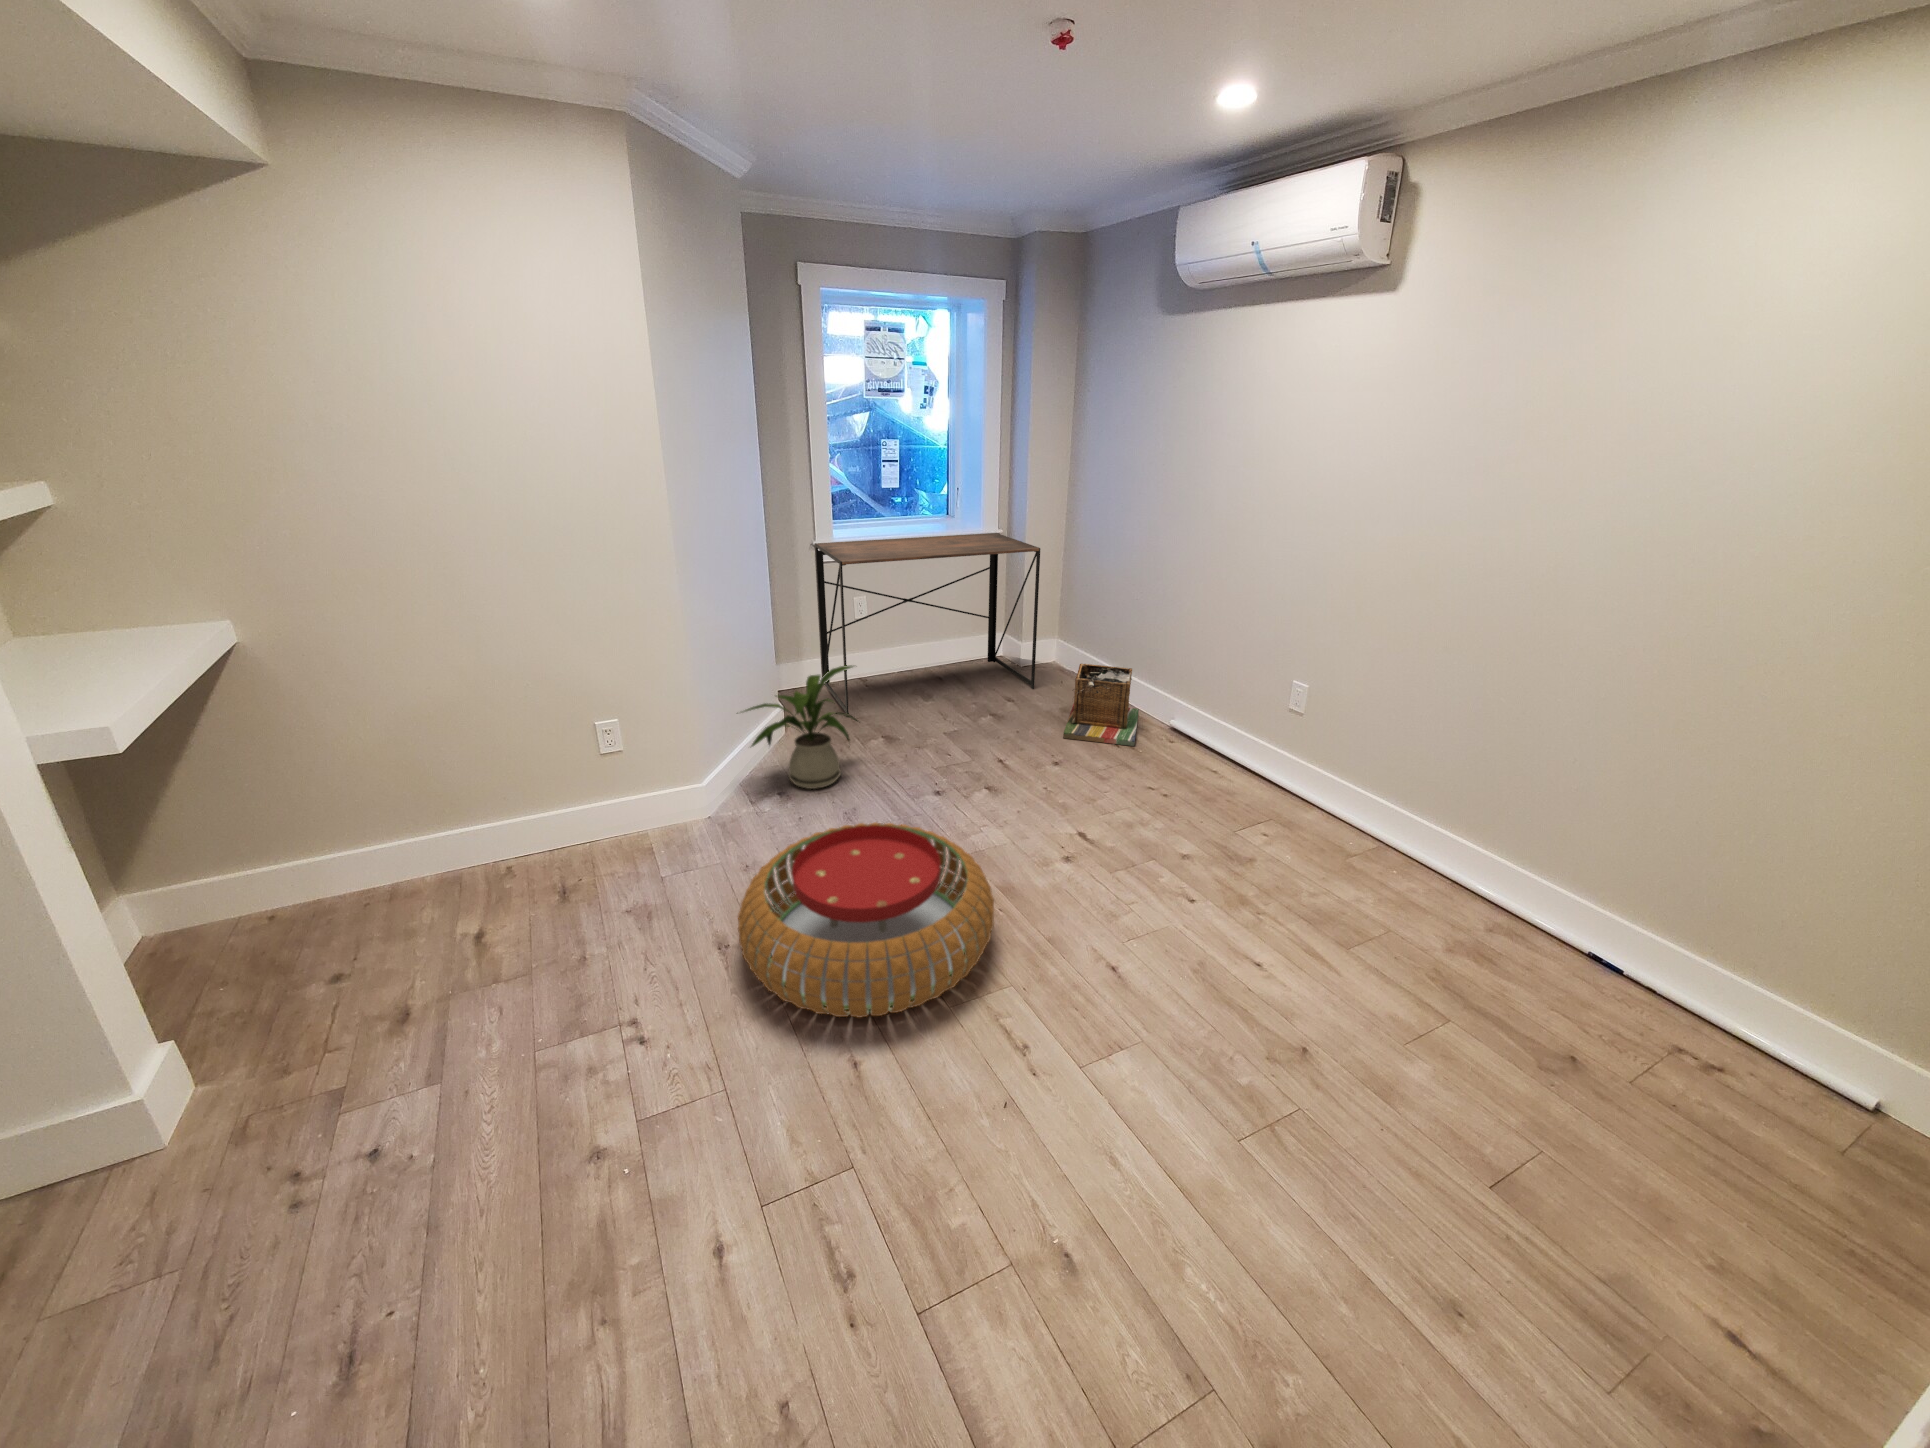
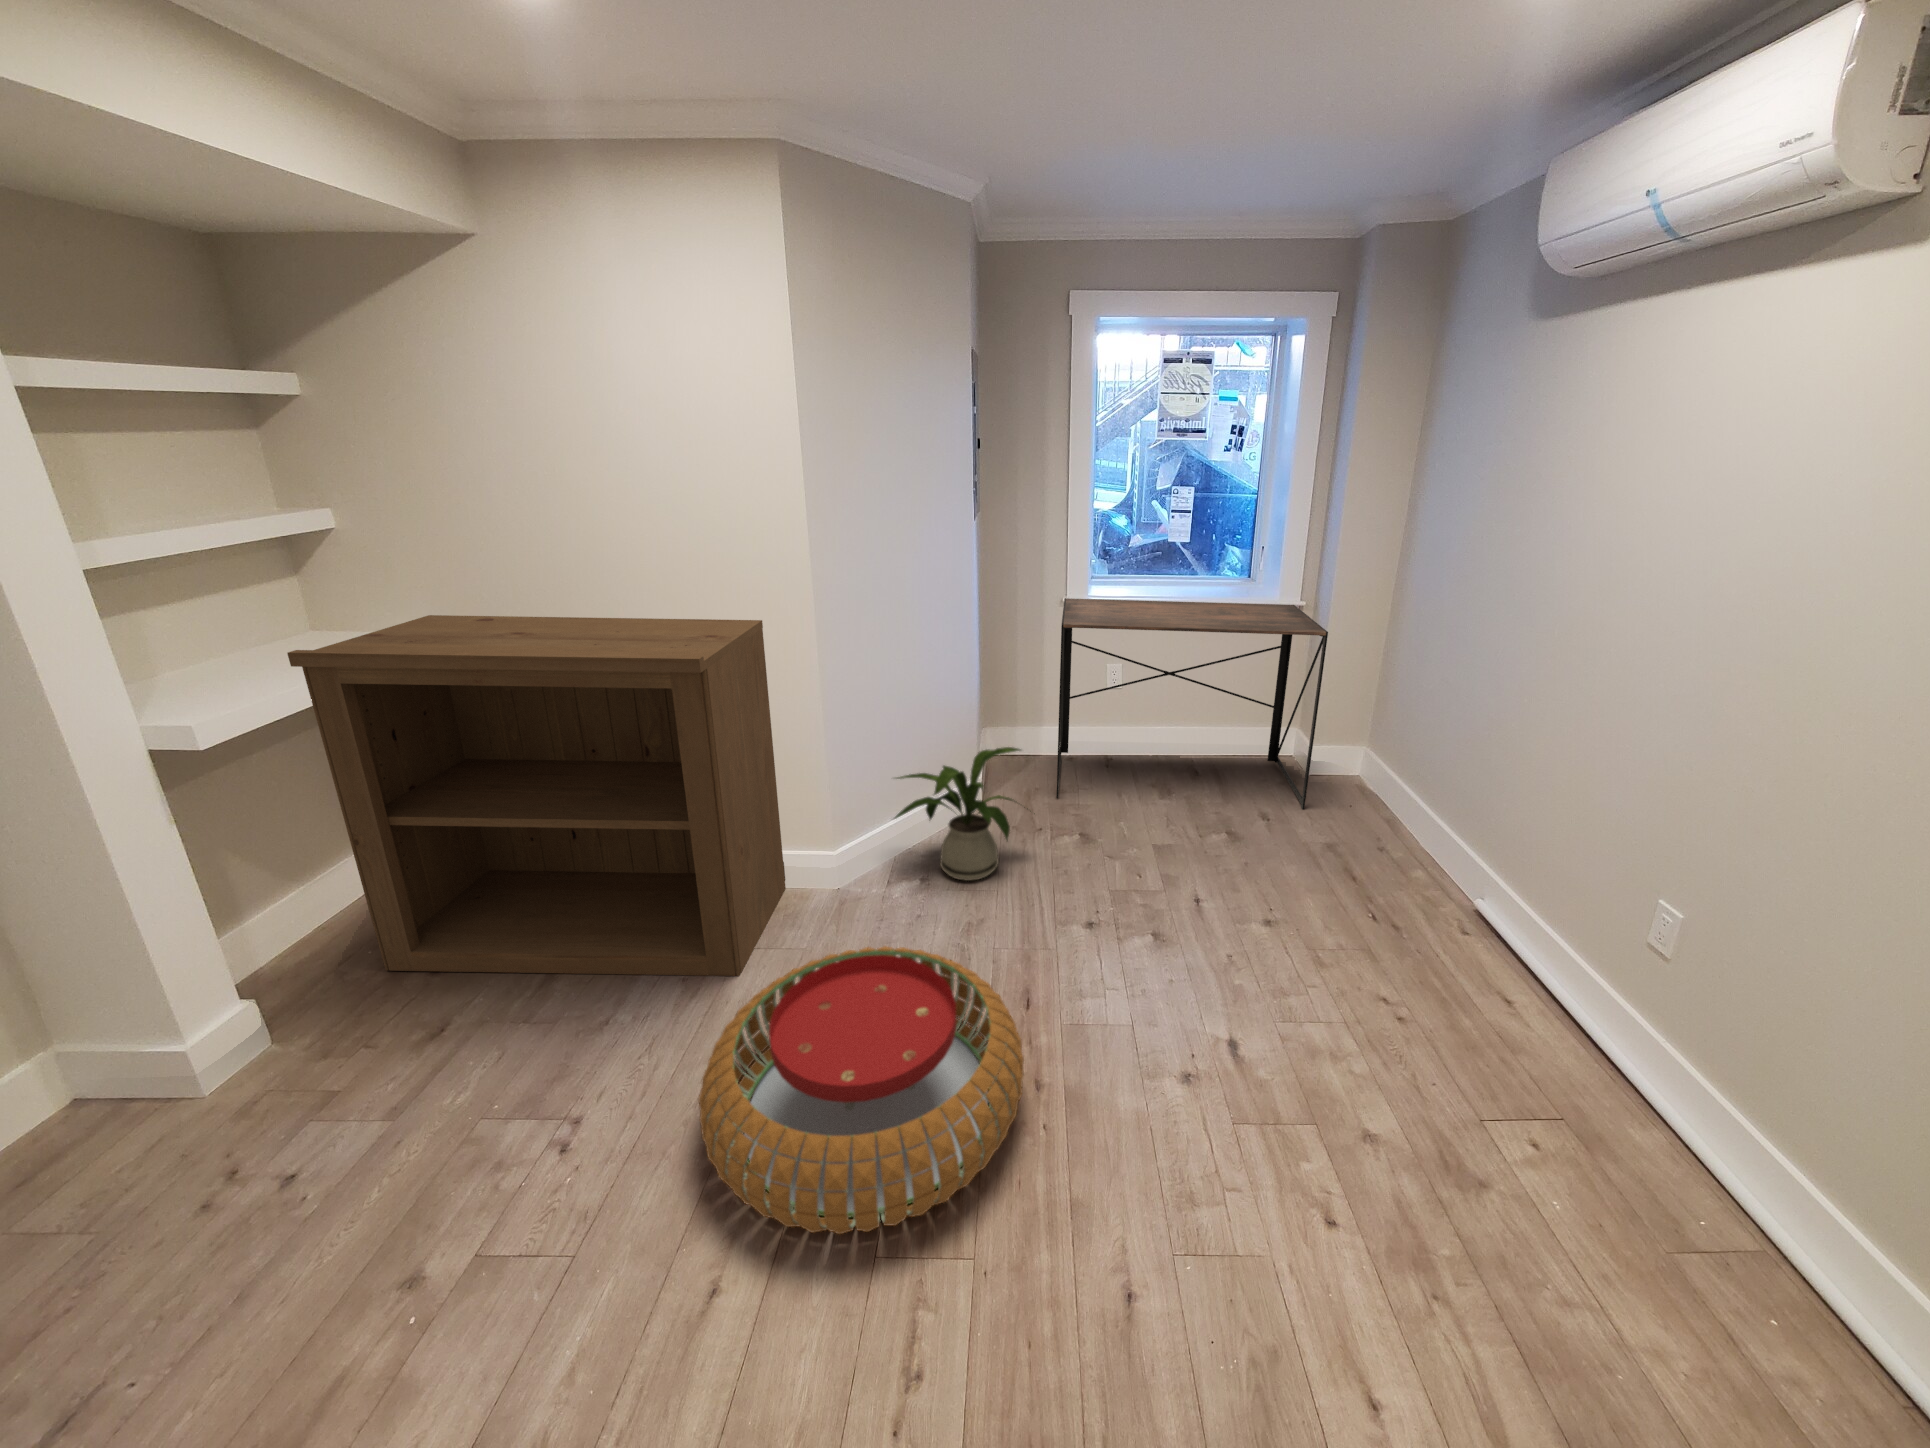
bookshelf: none [108,574,679,1012] -> present [287,615,786,976]
laundry basket: present [1063,664,1139,746] -> none [1298,793,1435,929]

